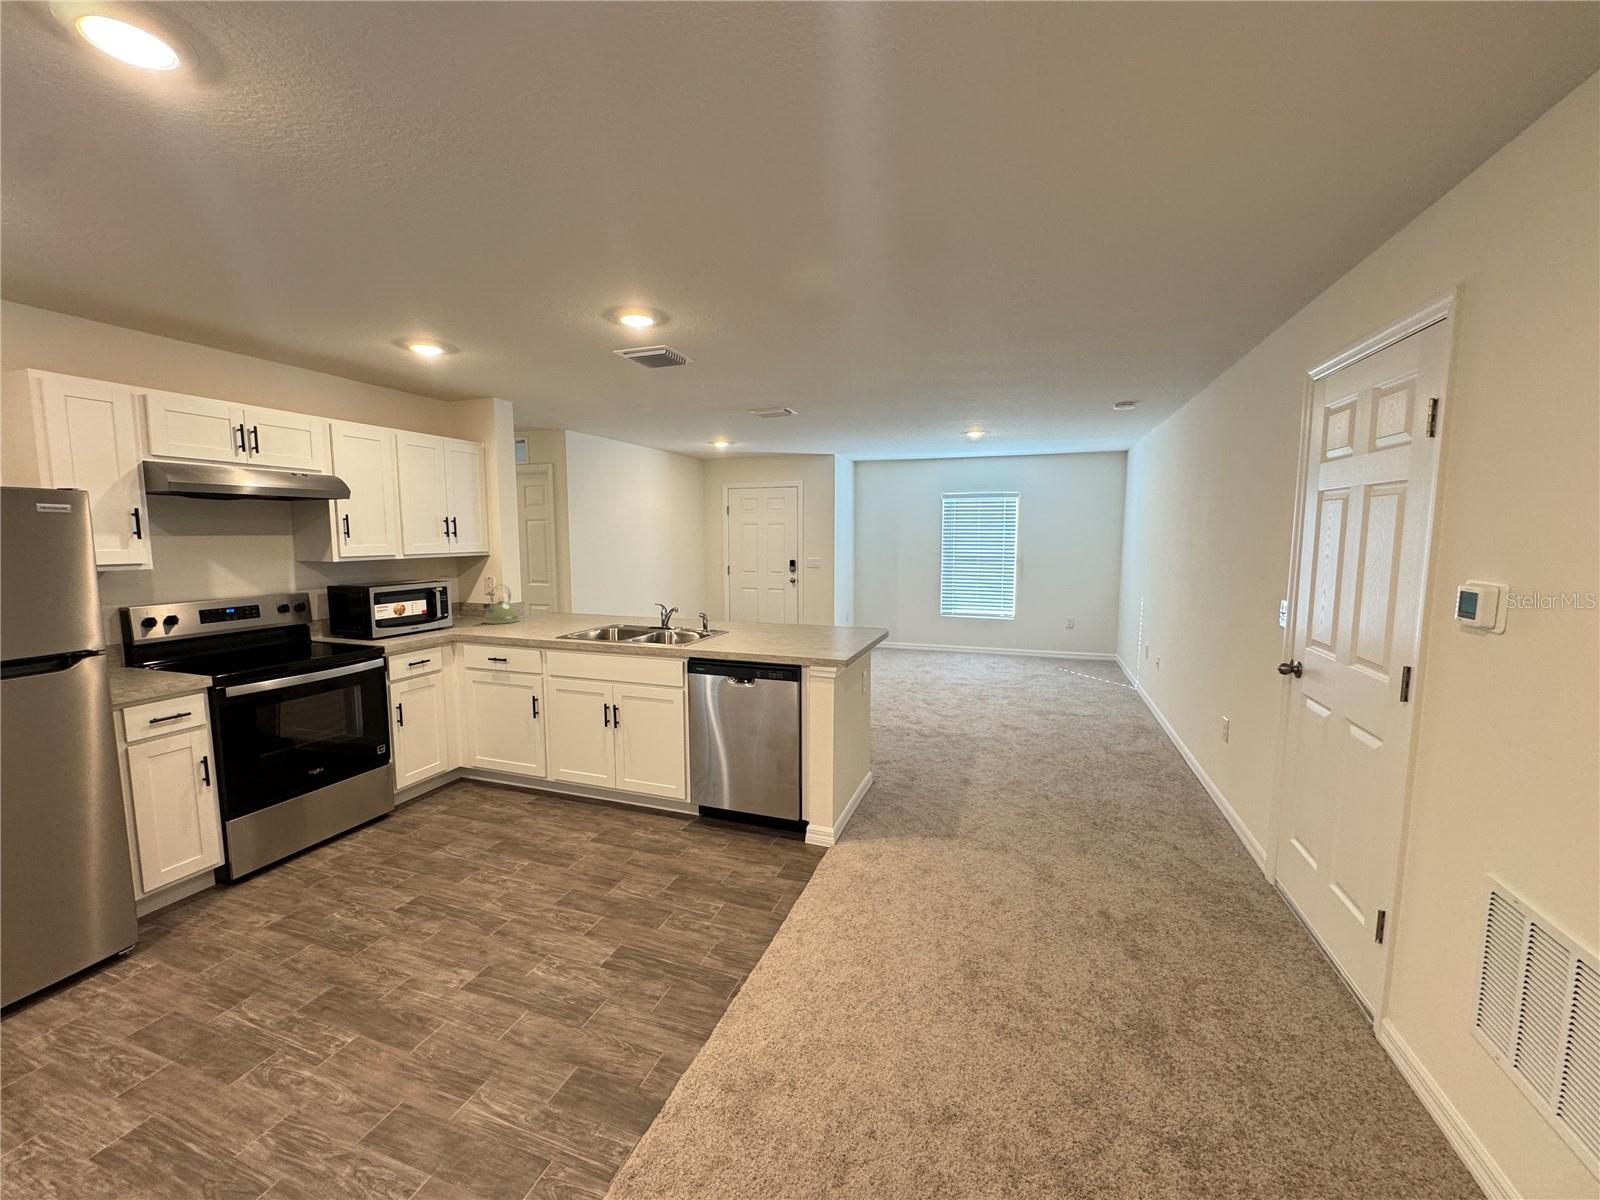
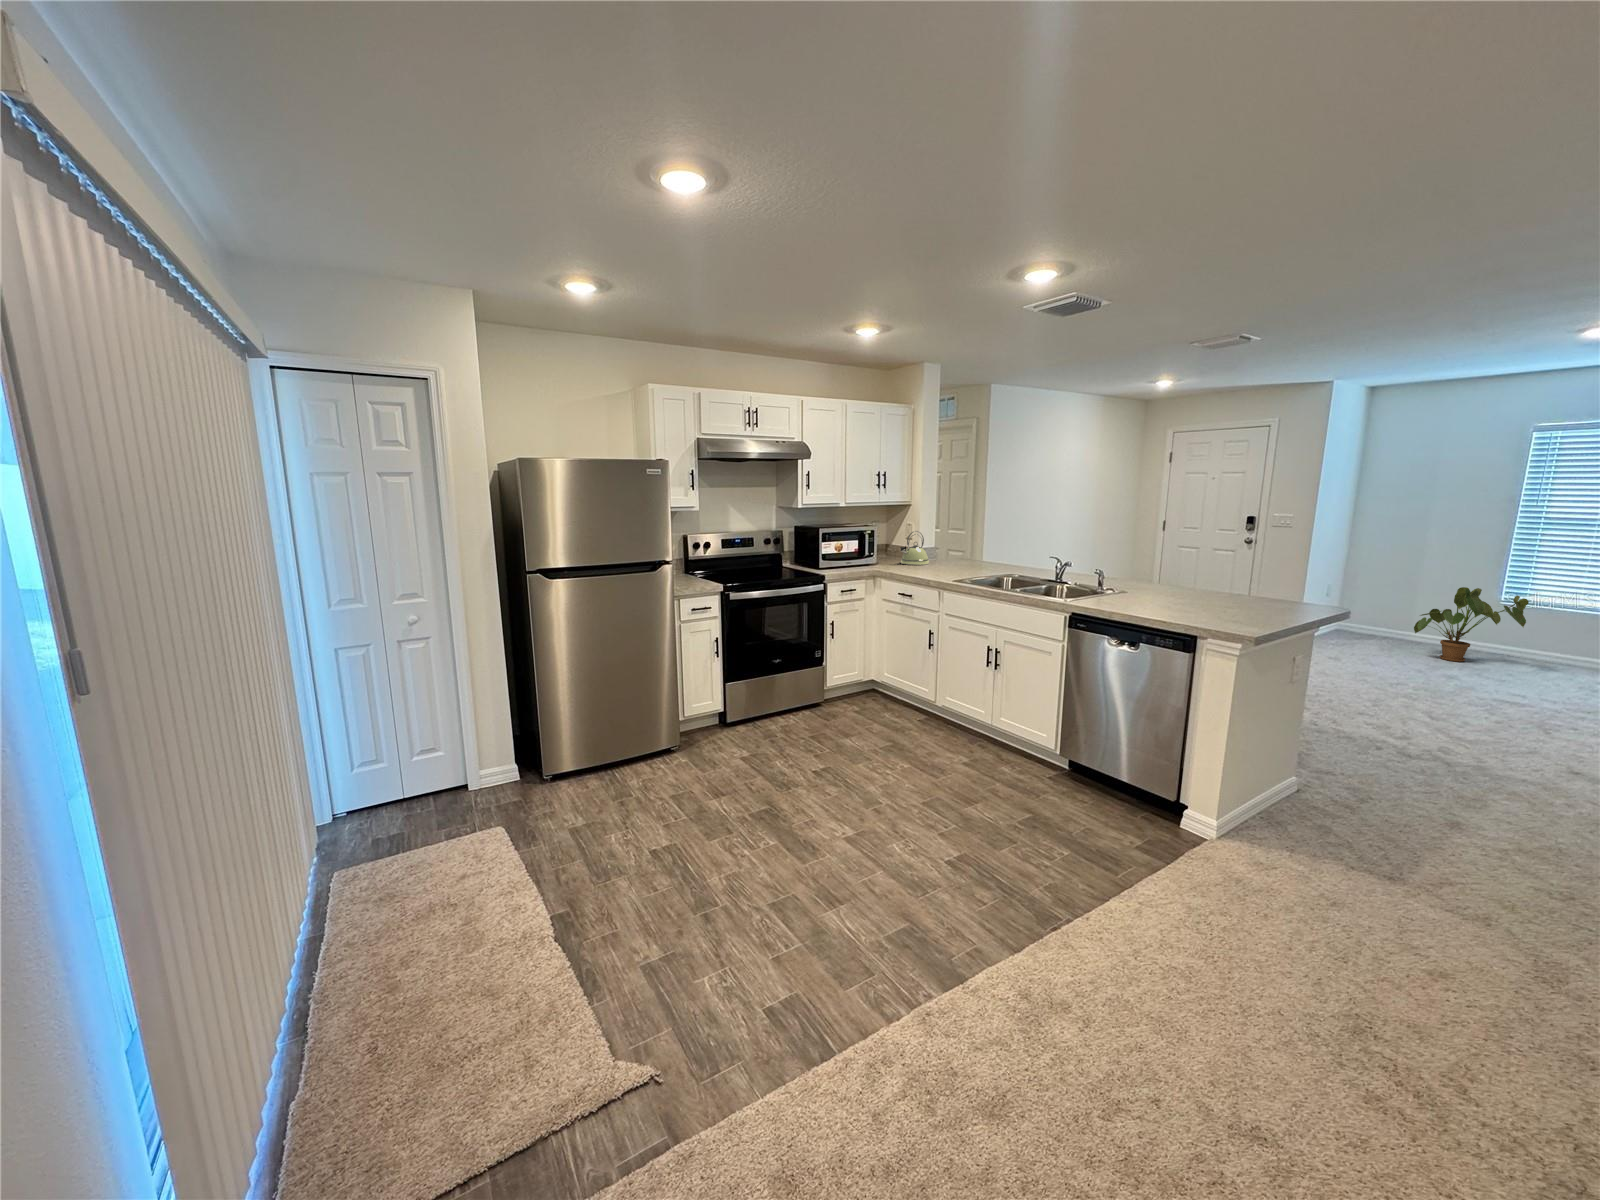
house plant: none [901,606,956,660] -> present [1414,587,1529,662]

